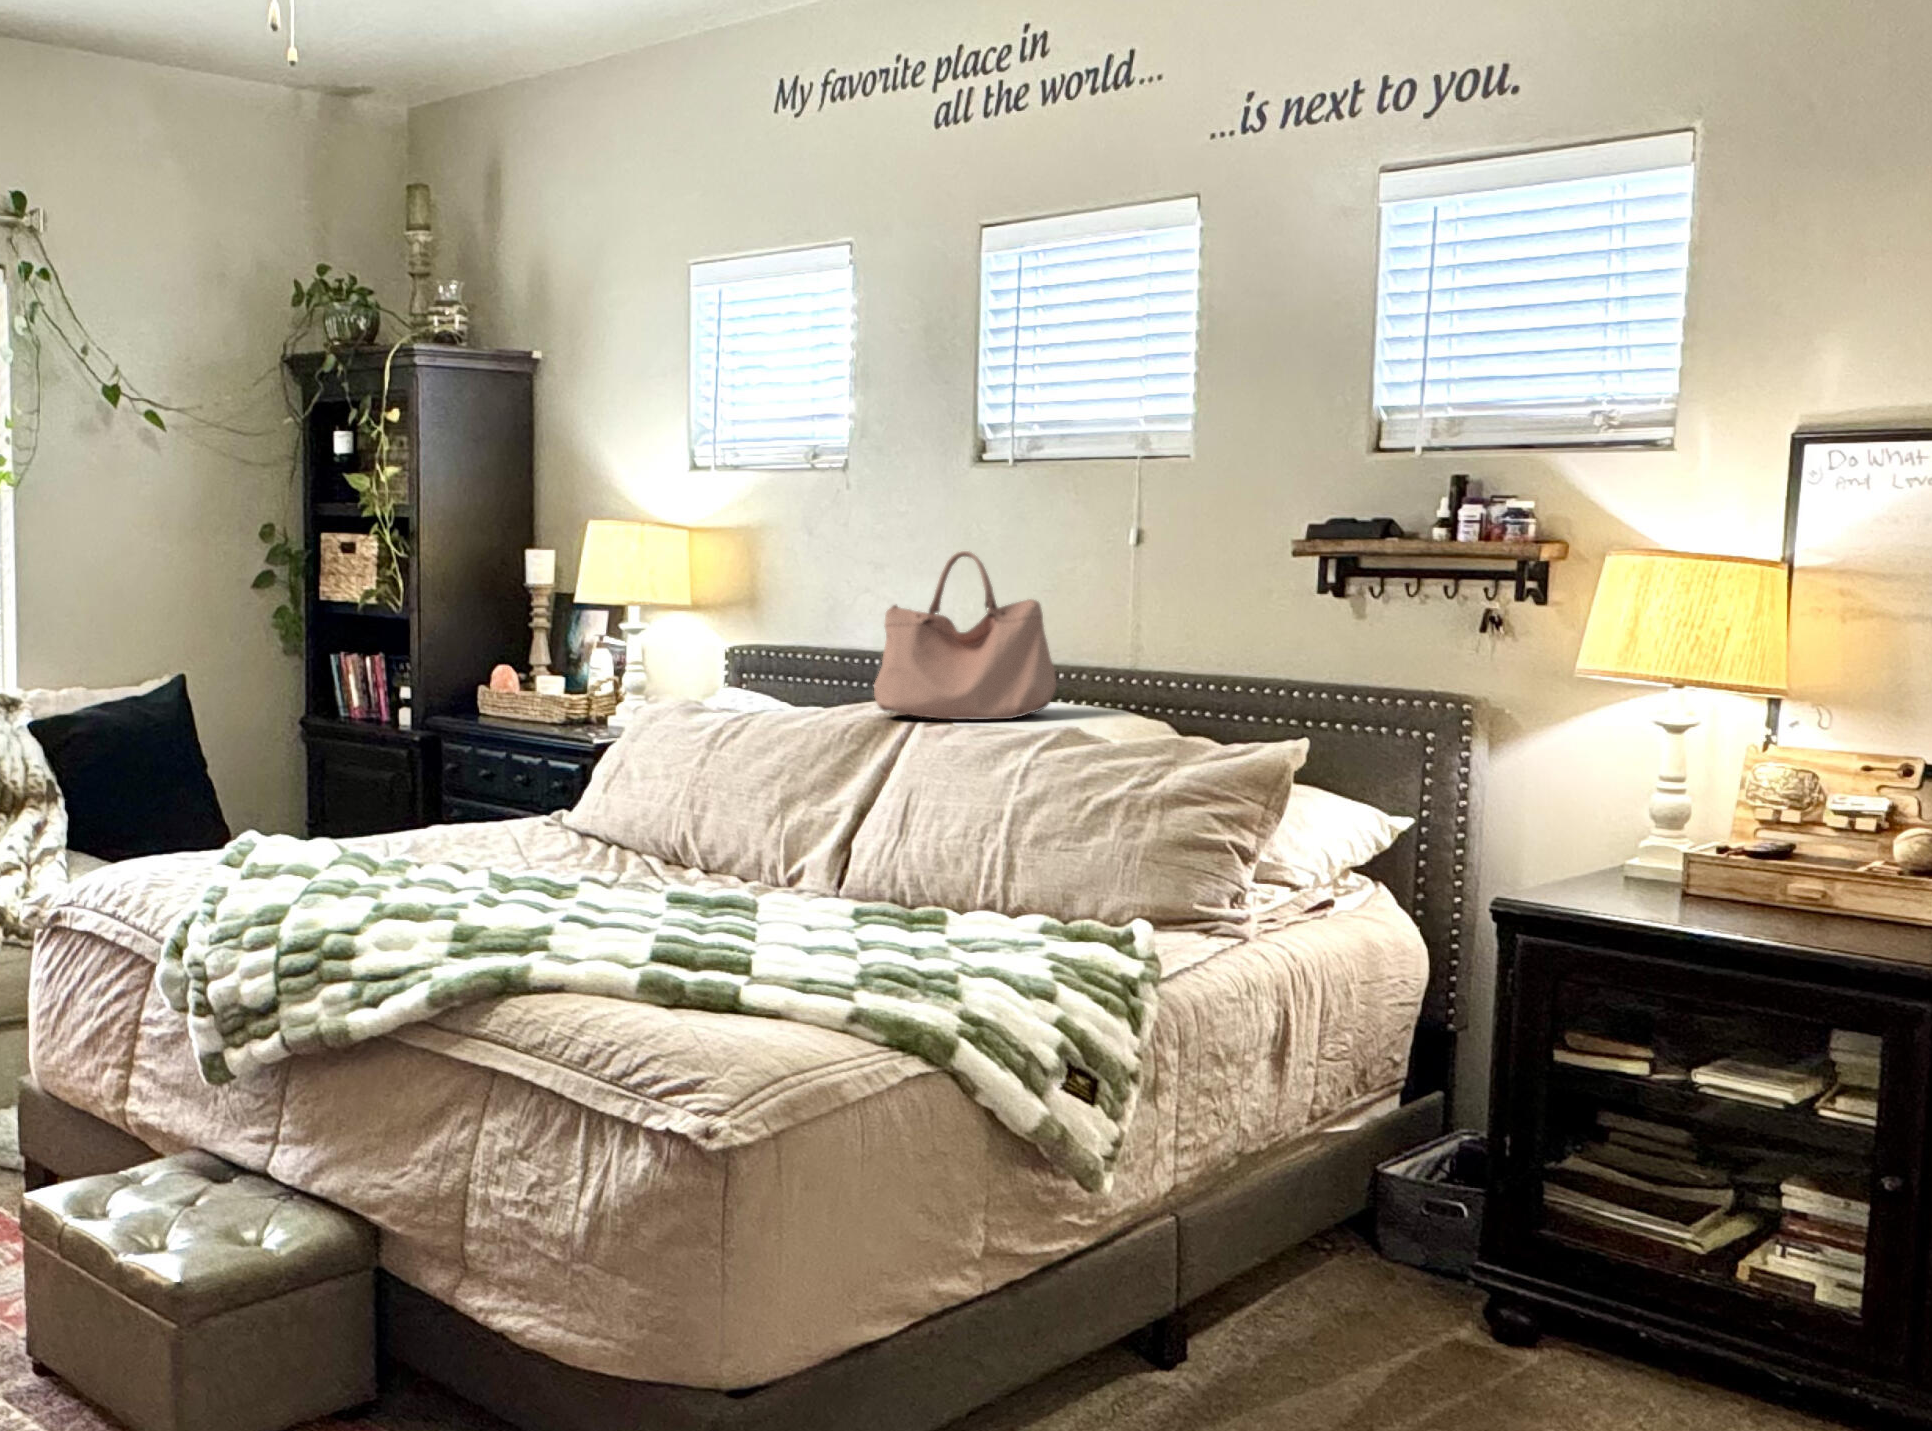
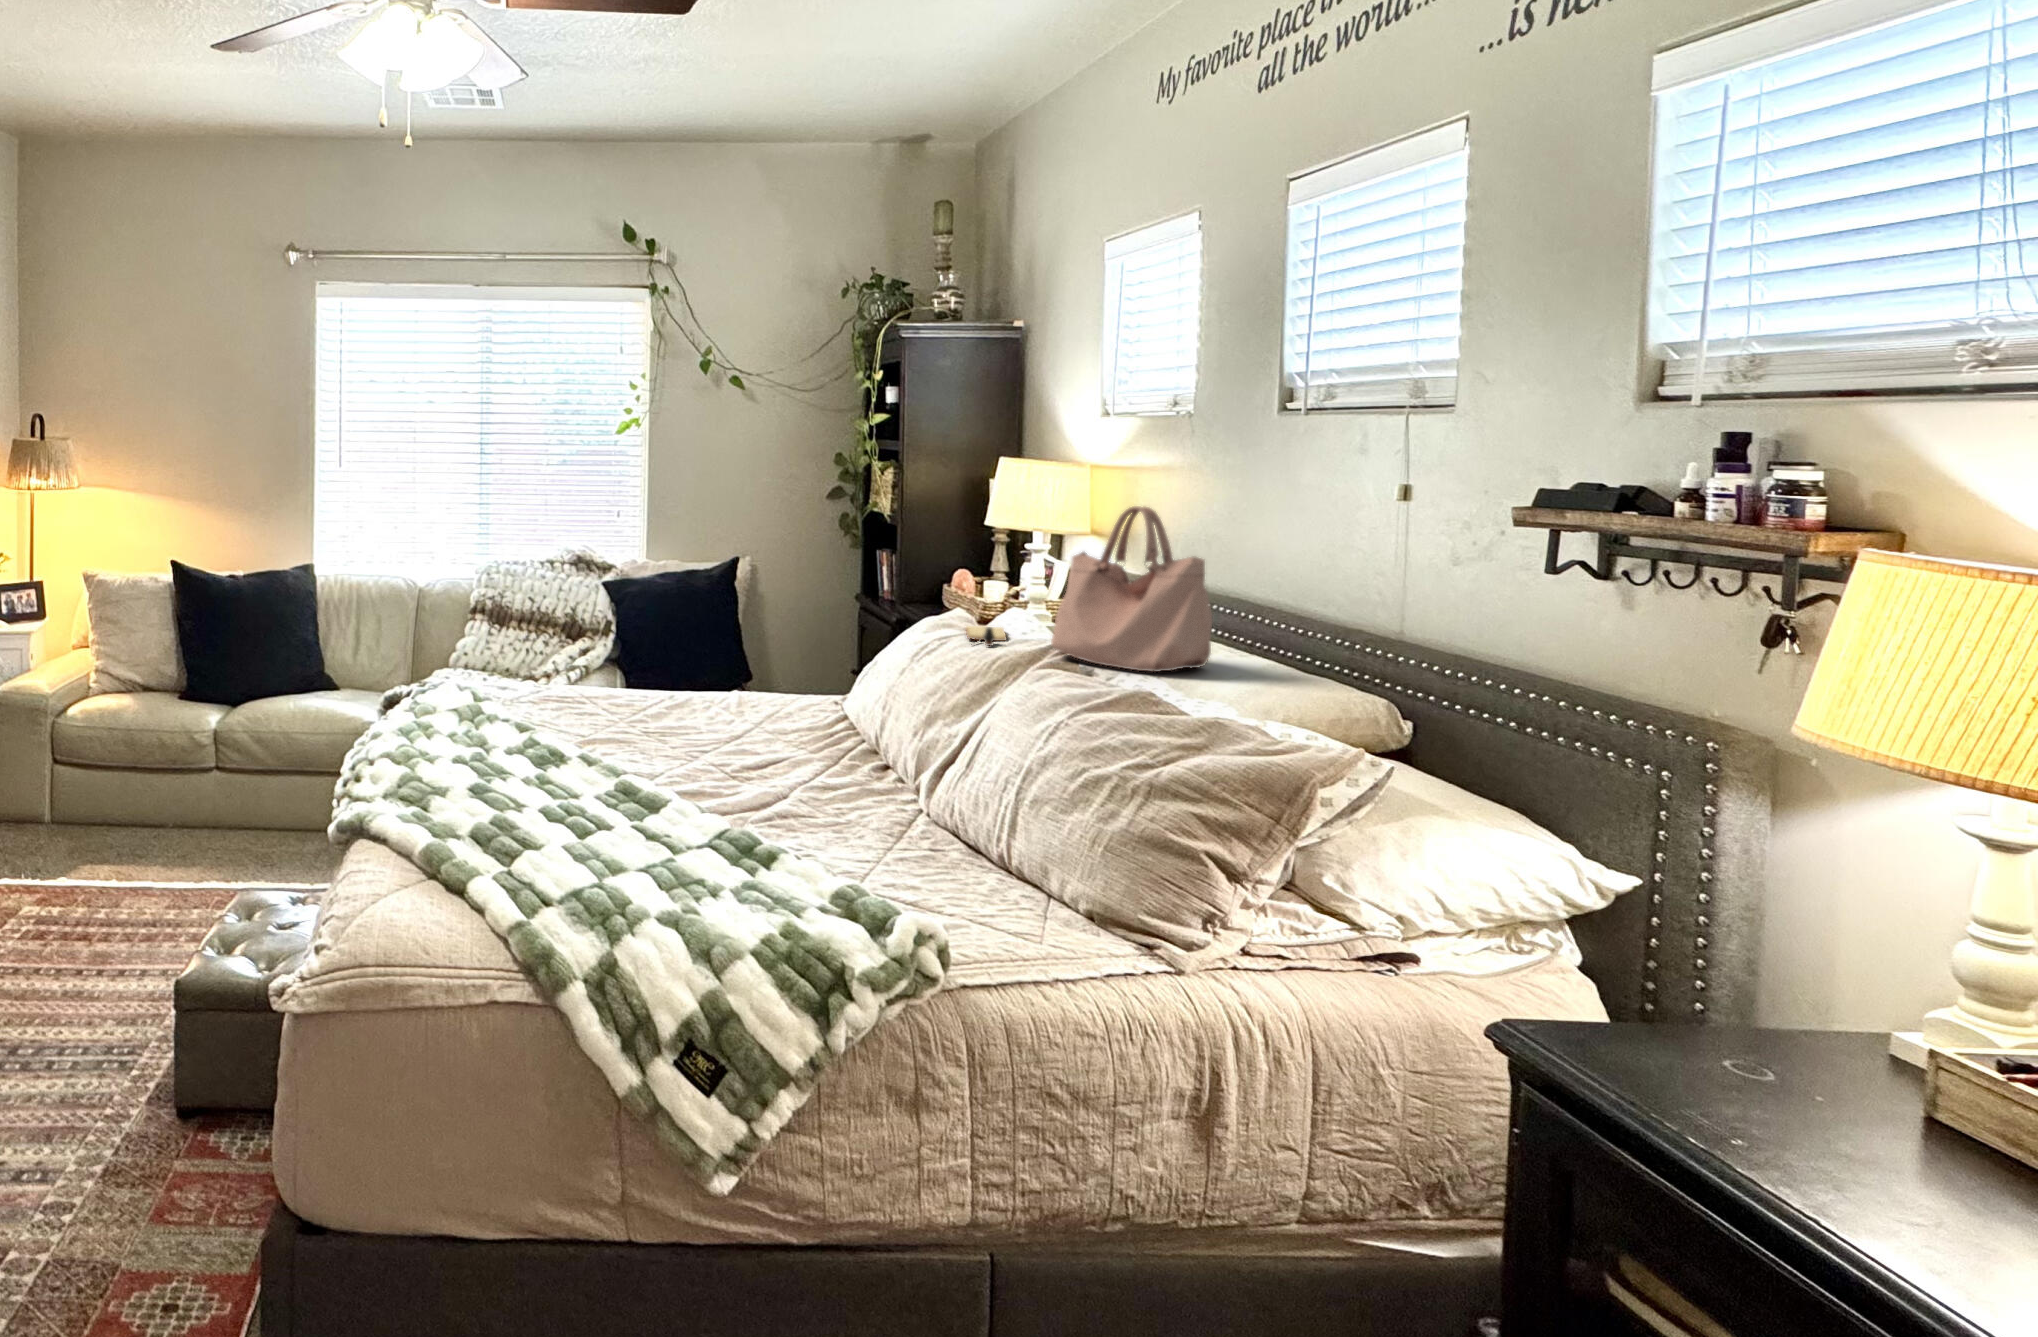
book: none [720,700,800,721] -> present [966,626,1006,646]

